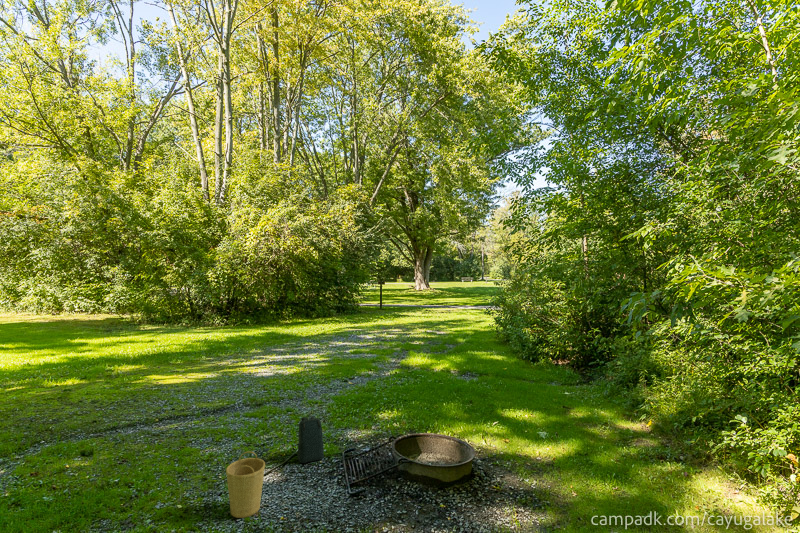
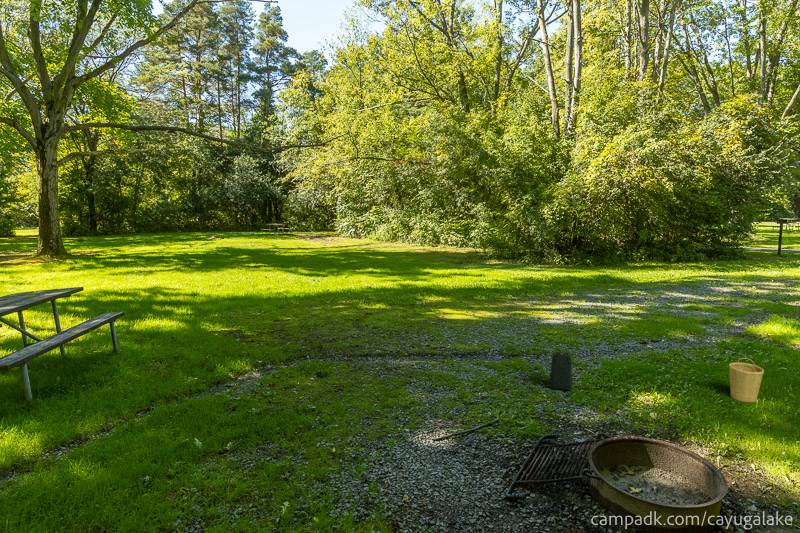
basket: present [226,452,265,518] -> present [729,358,764,403]

